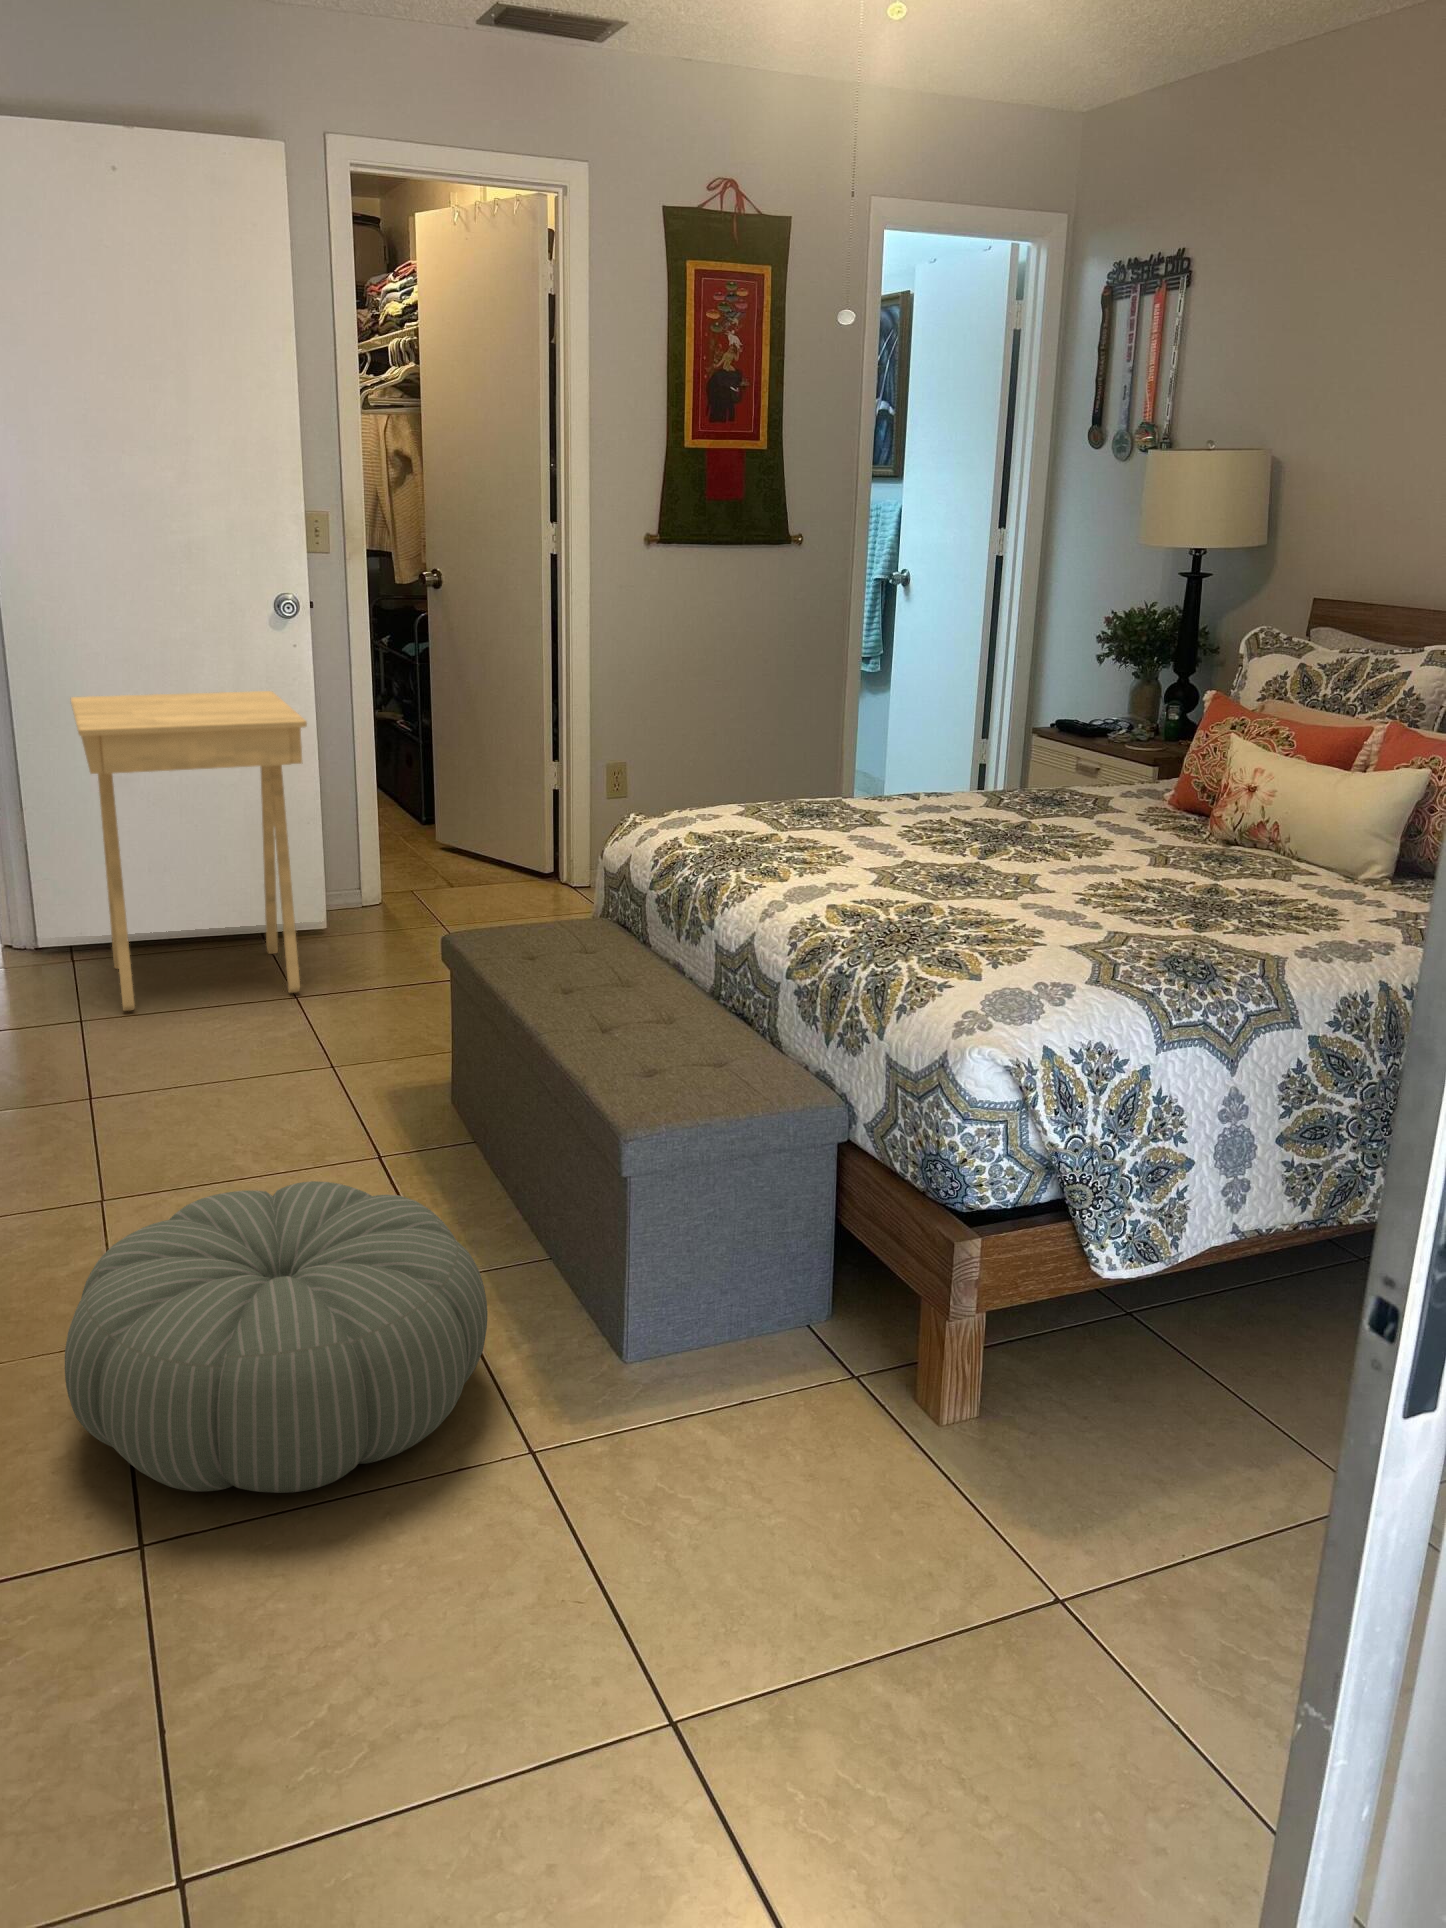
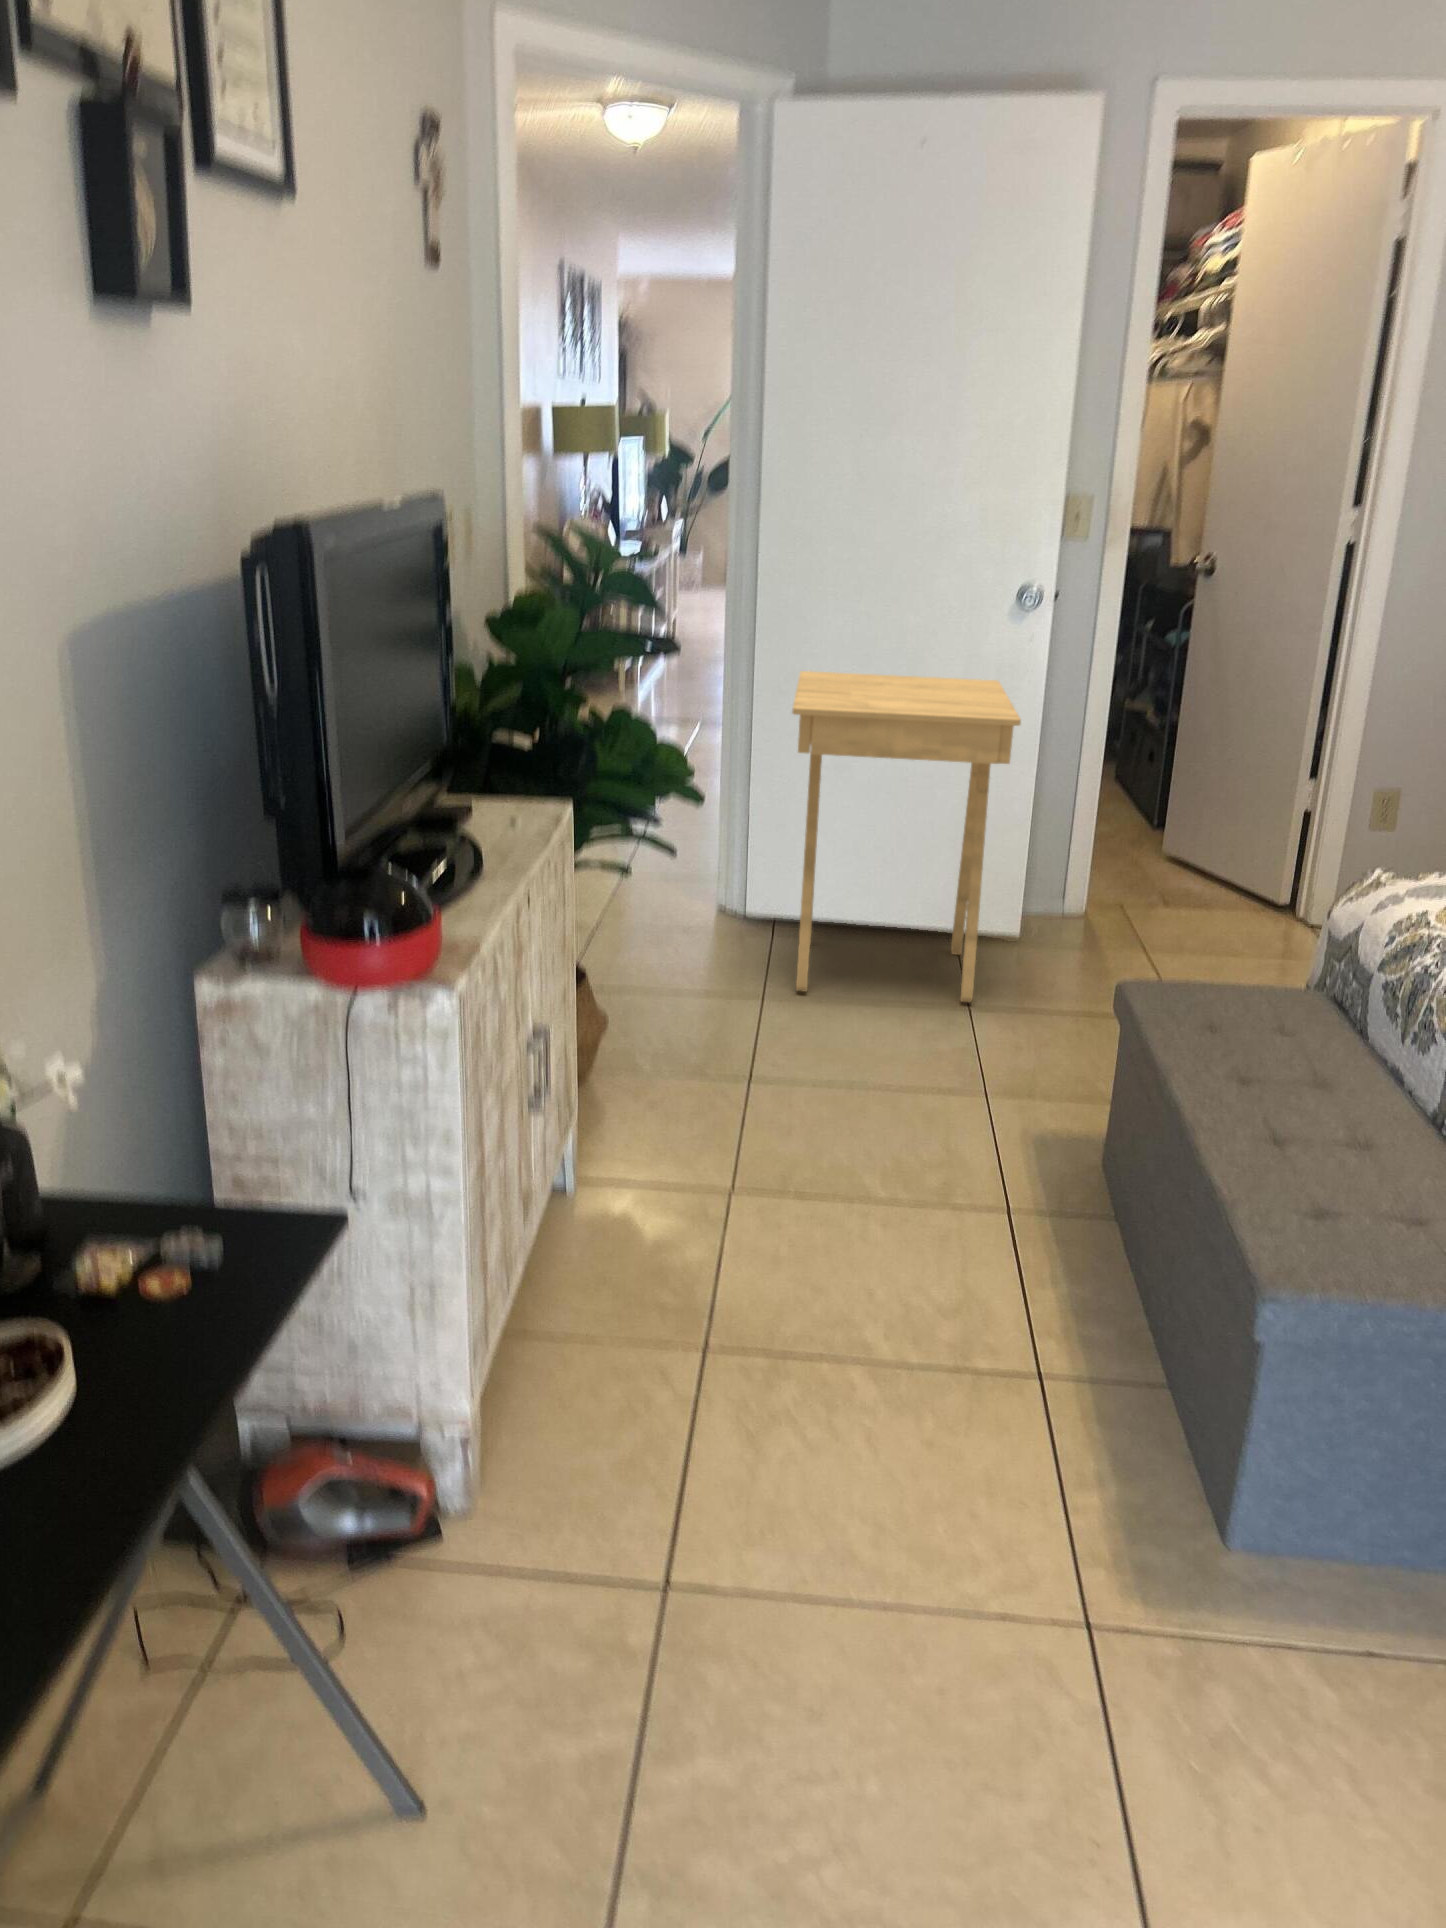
pouf: present [65,1181,488,1493] -> none [620,1228,1066,1587]

